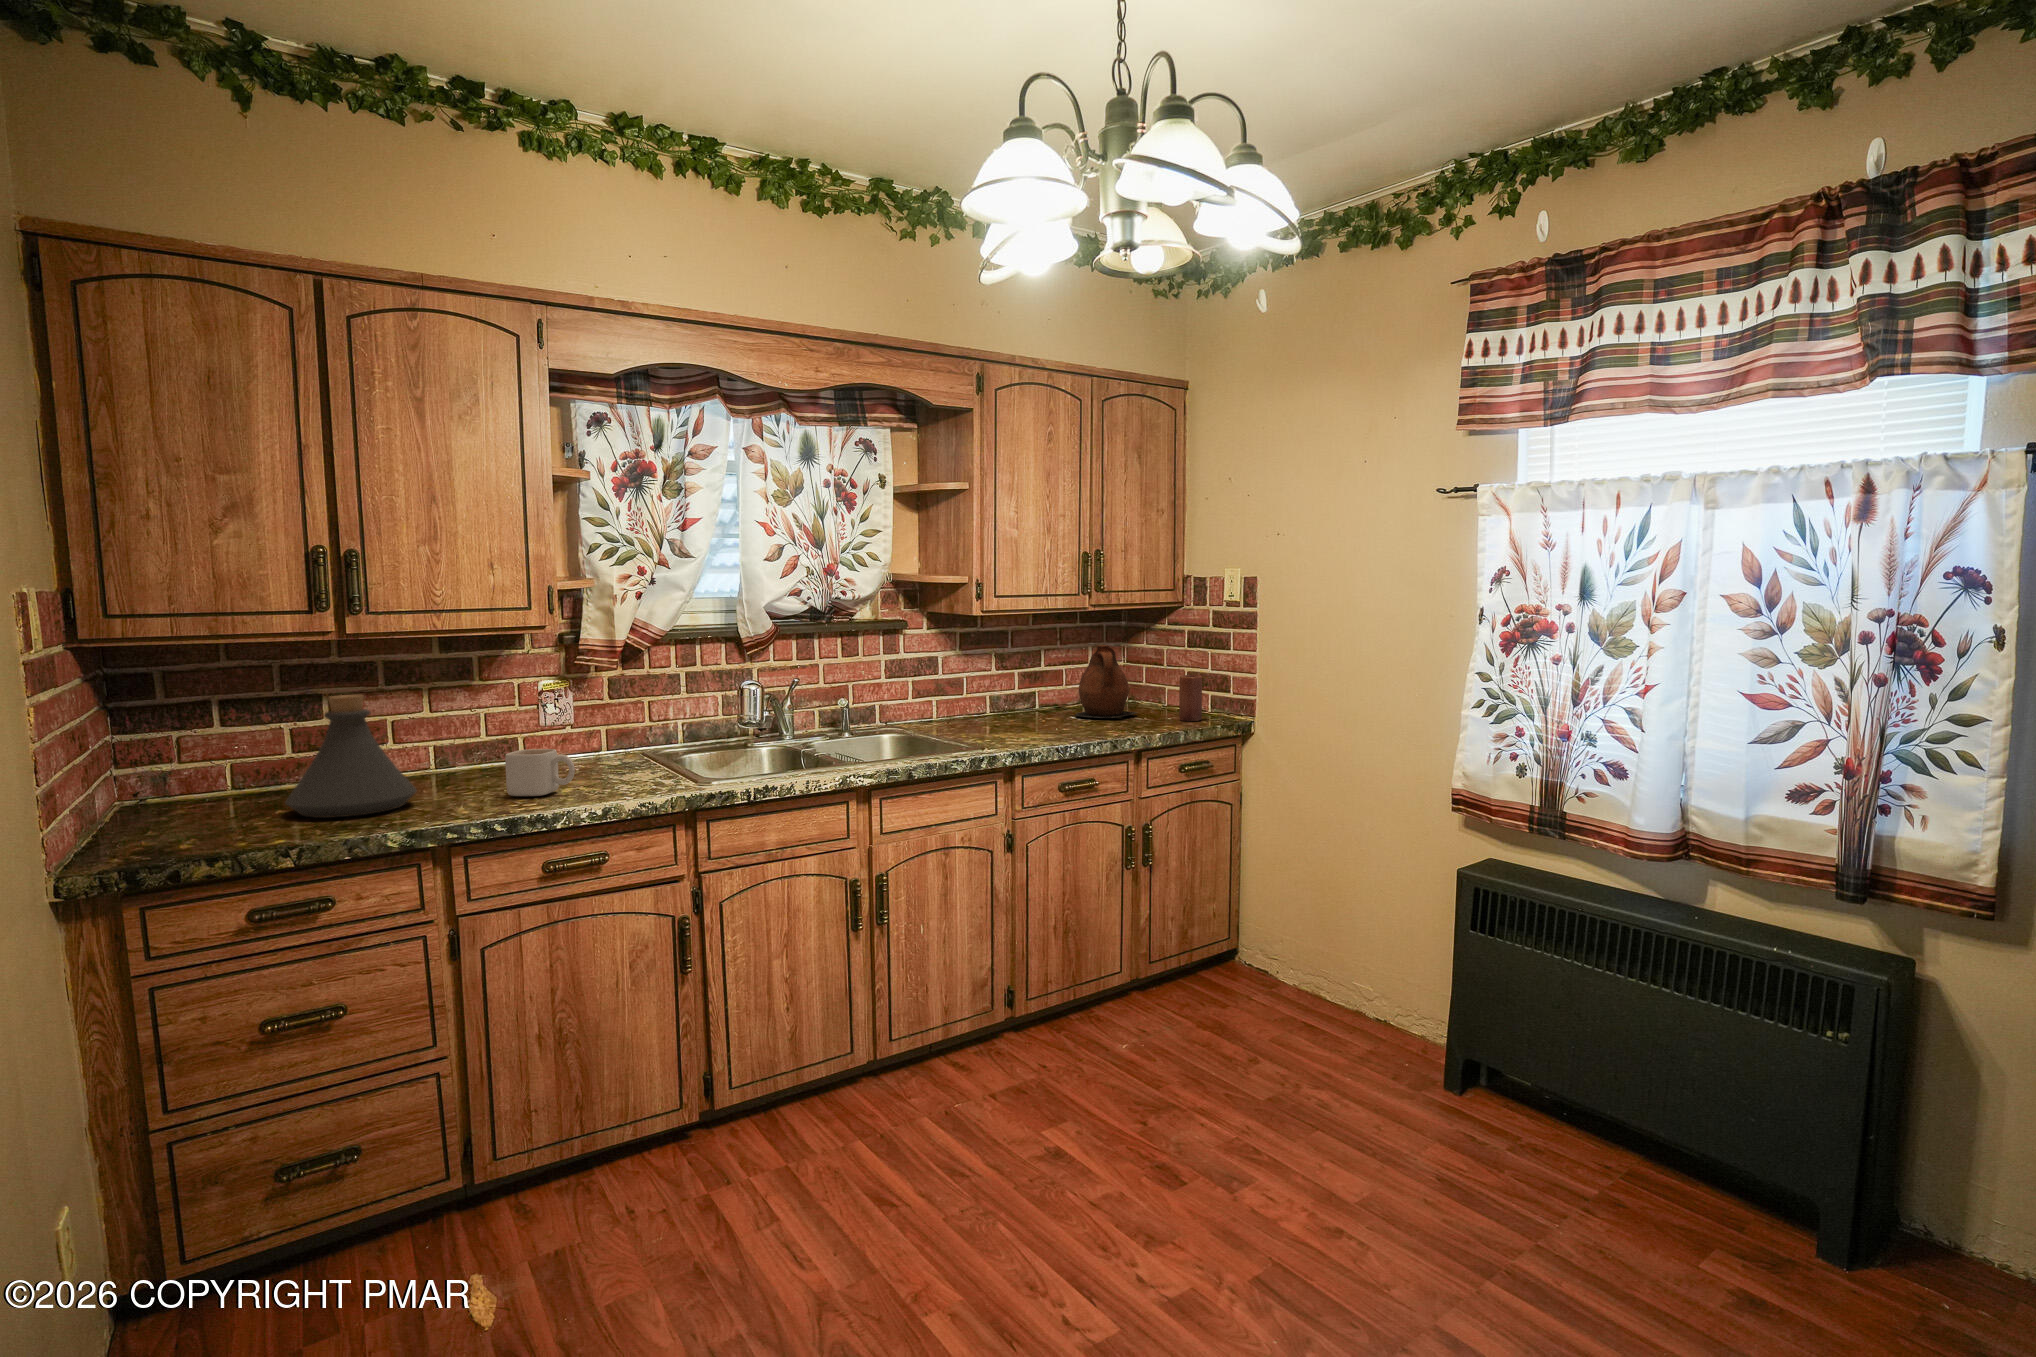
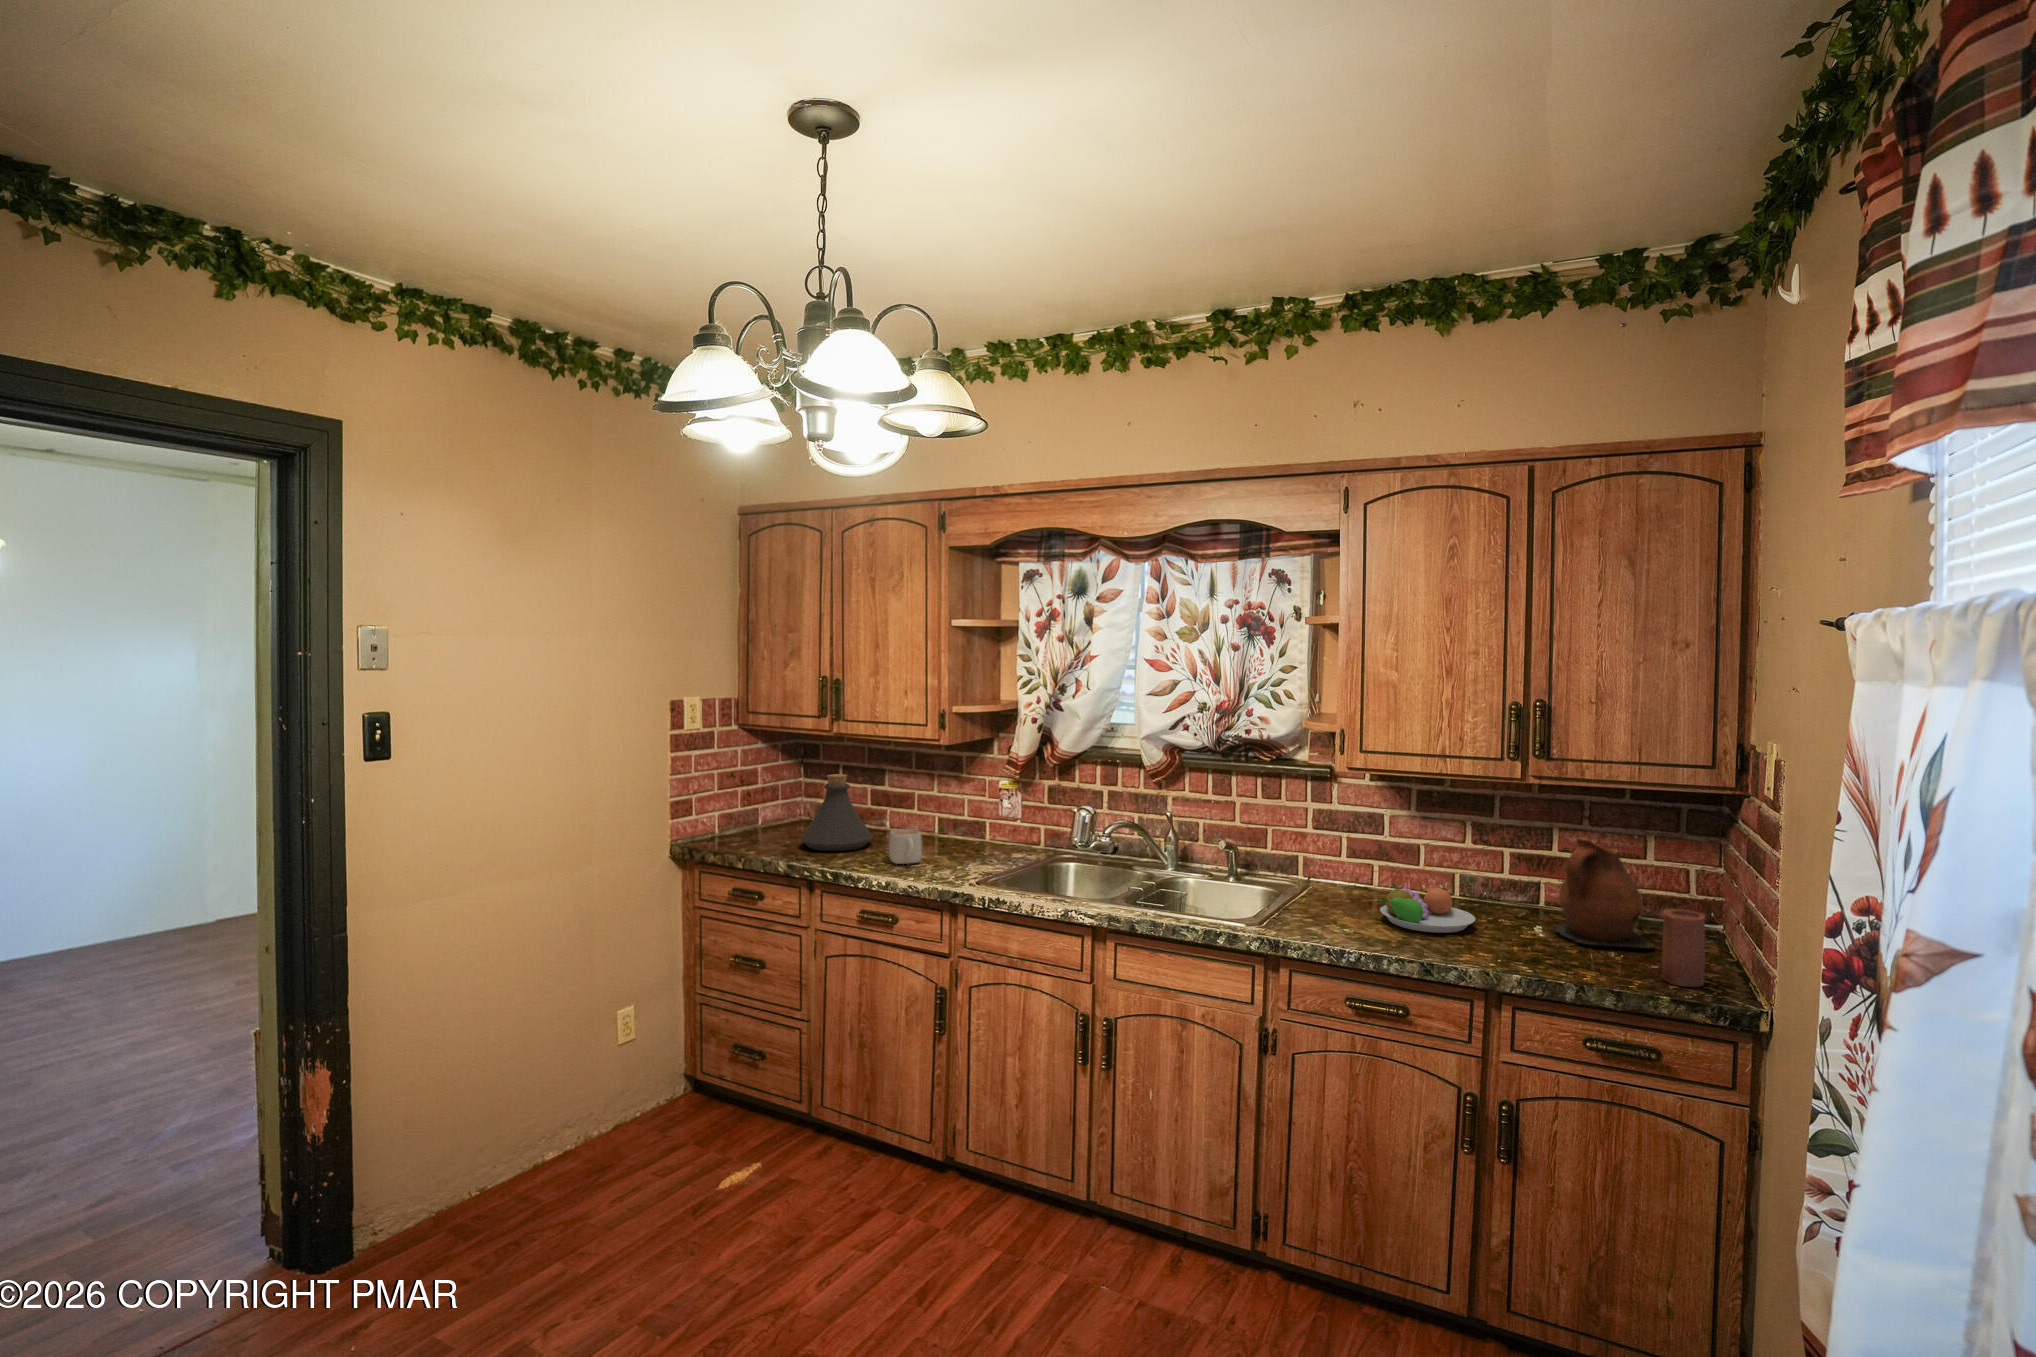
fruit bowl: none [994,702,1066,732] -> present [1380,883,1475,933]

